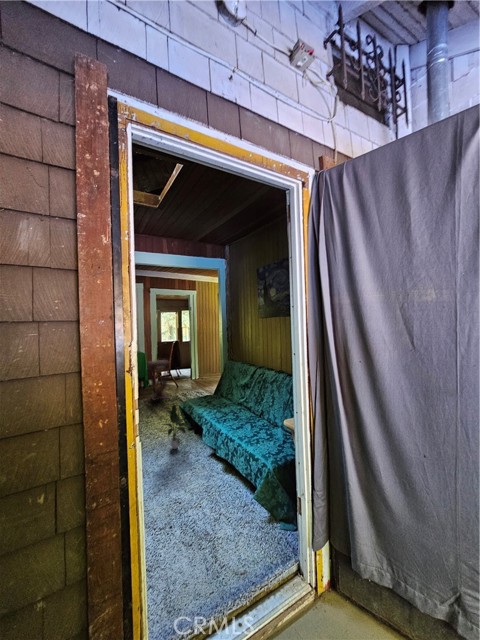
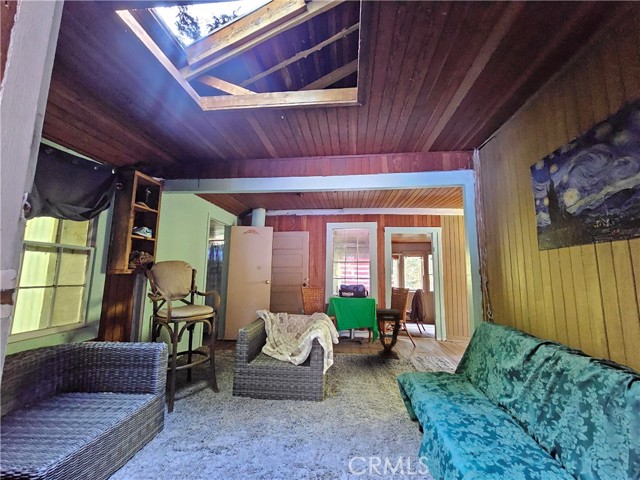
potted plant: present [164,405,189,449] -> none [362,375,407,447]

